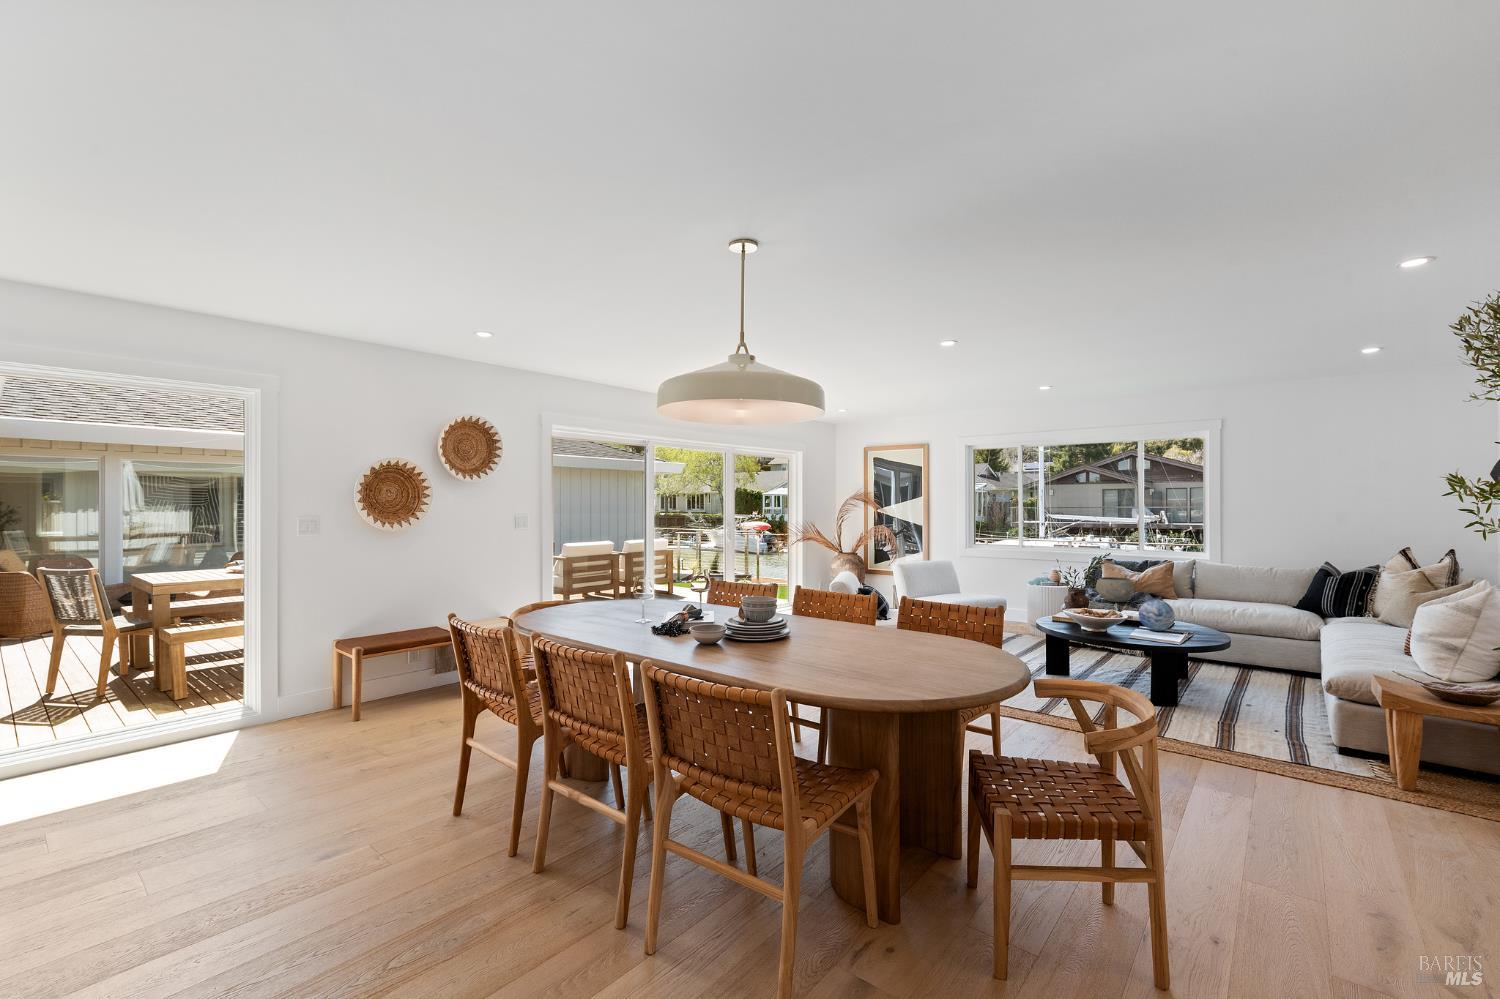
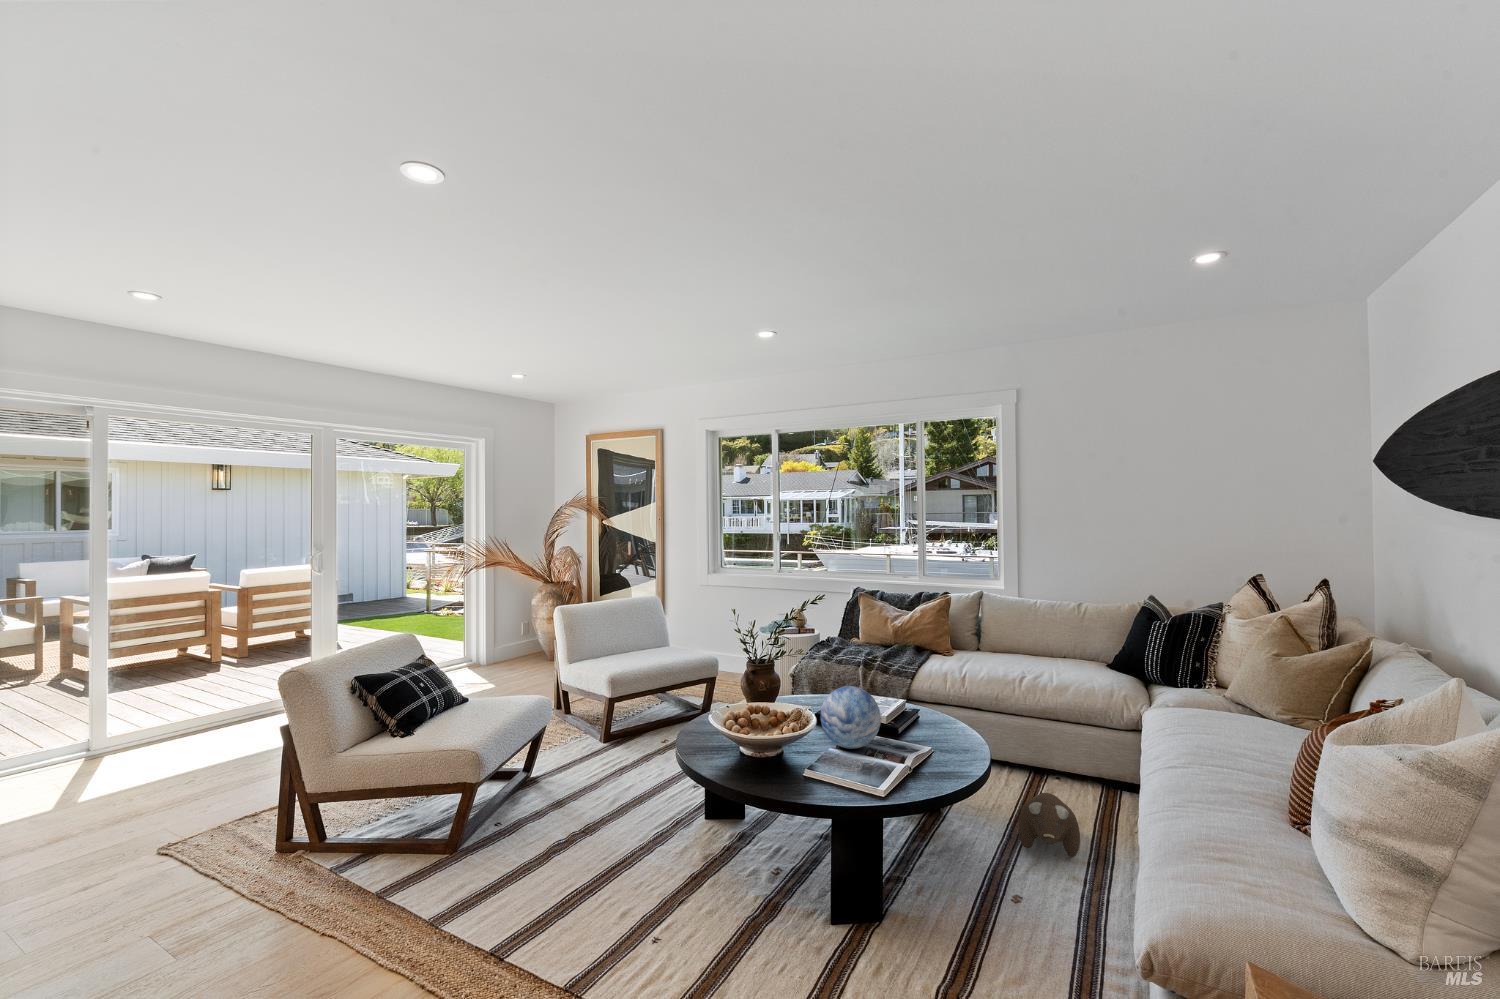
ceramic bowl: present [1095,577,1134,602] -> none [835,621,889,661]
plush toy: none [1248,664,1287,696] -> present [1018,793,1080,857]

